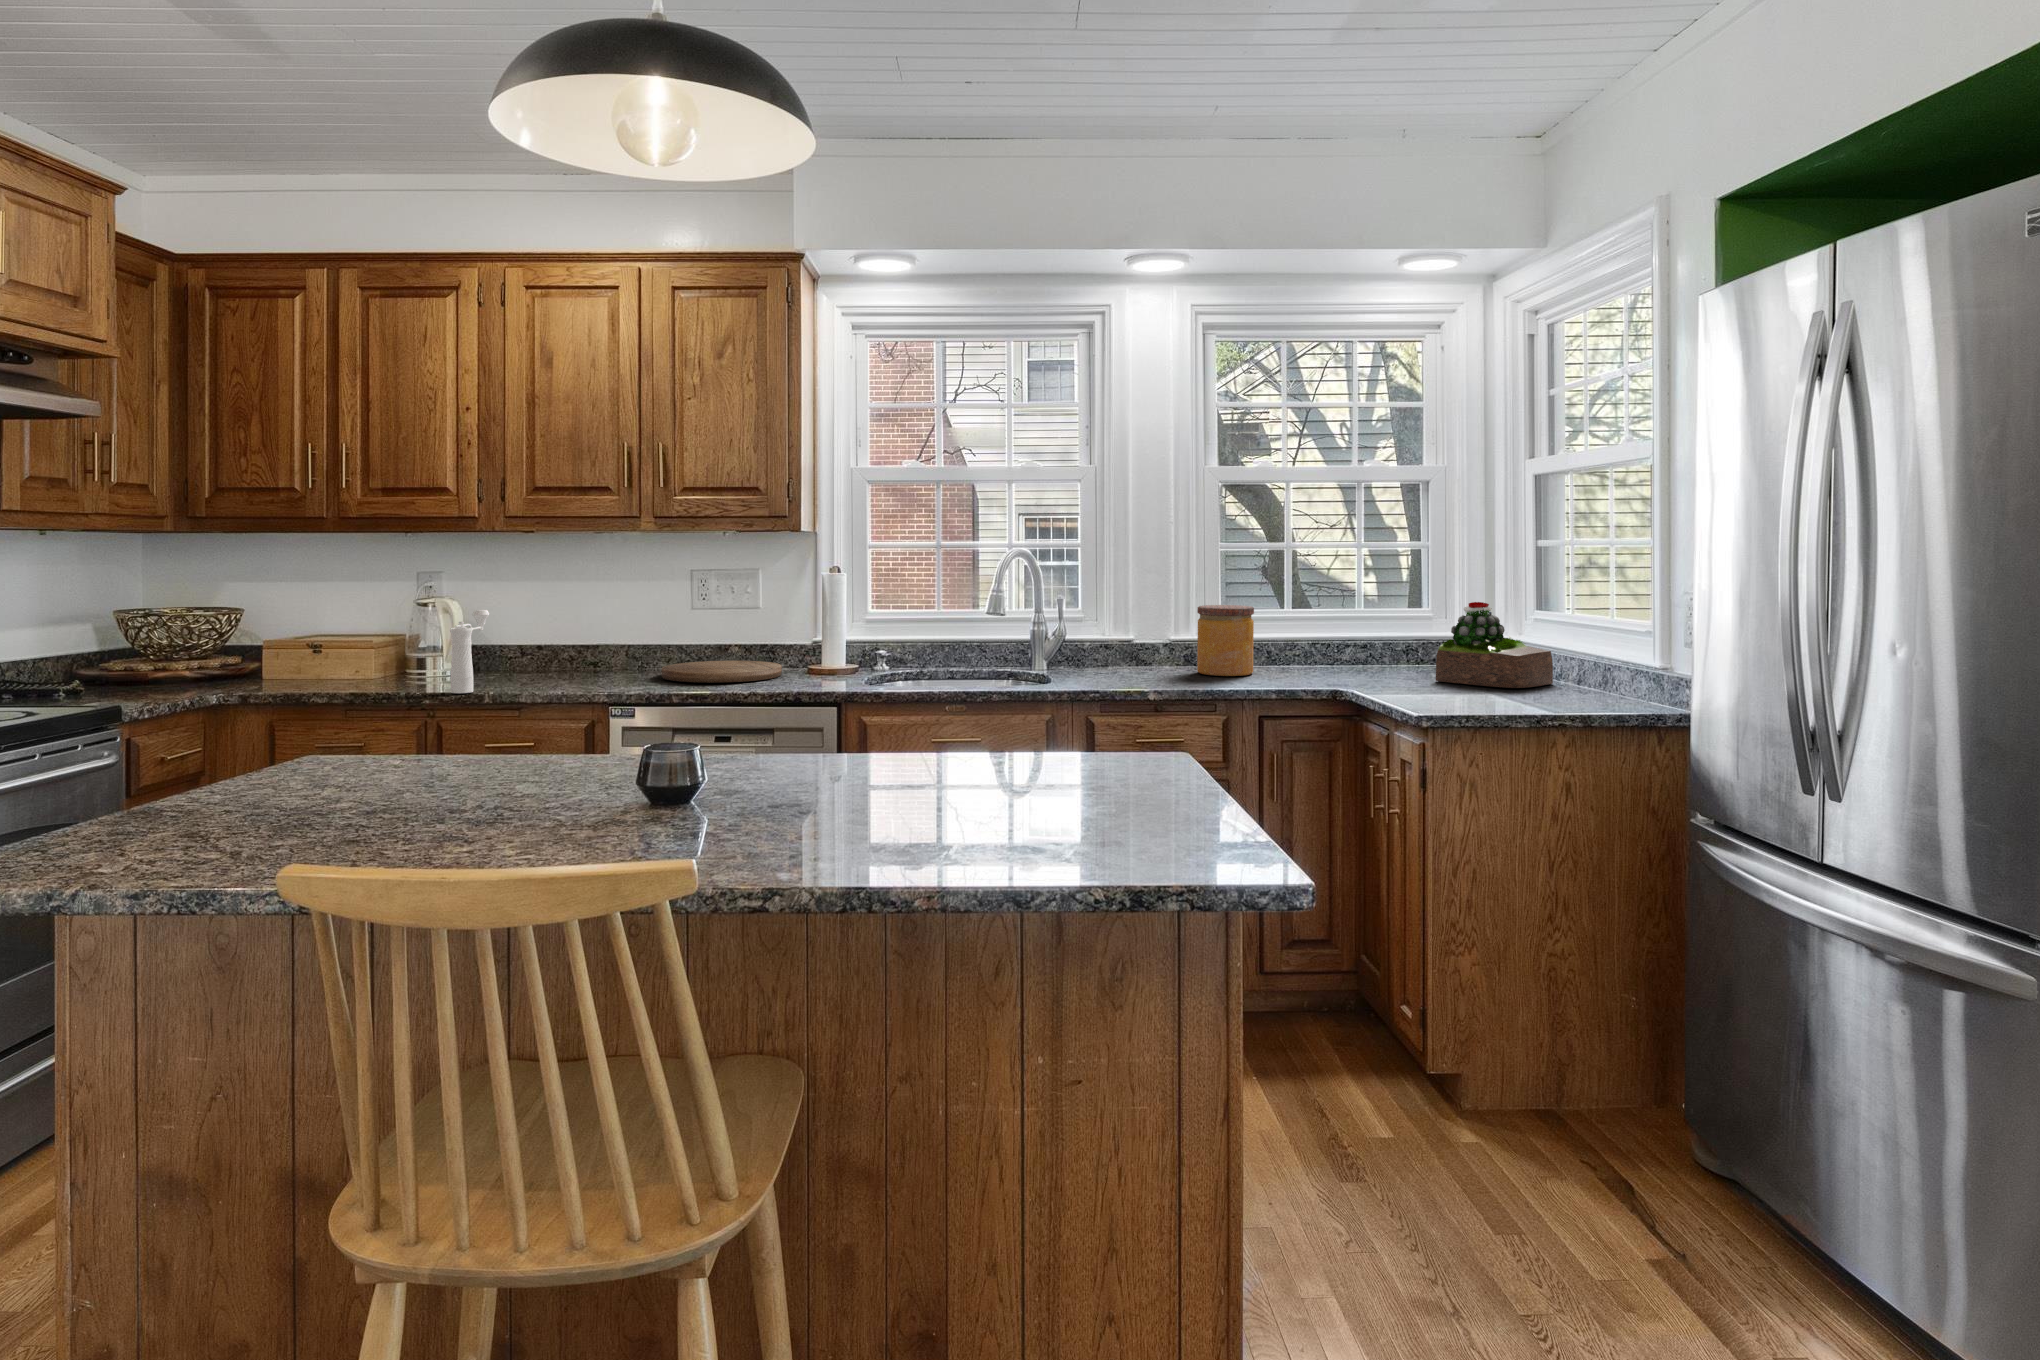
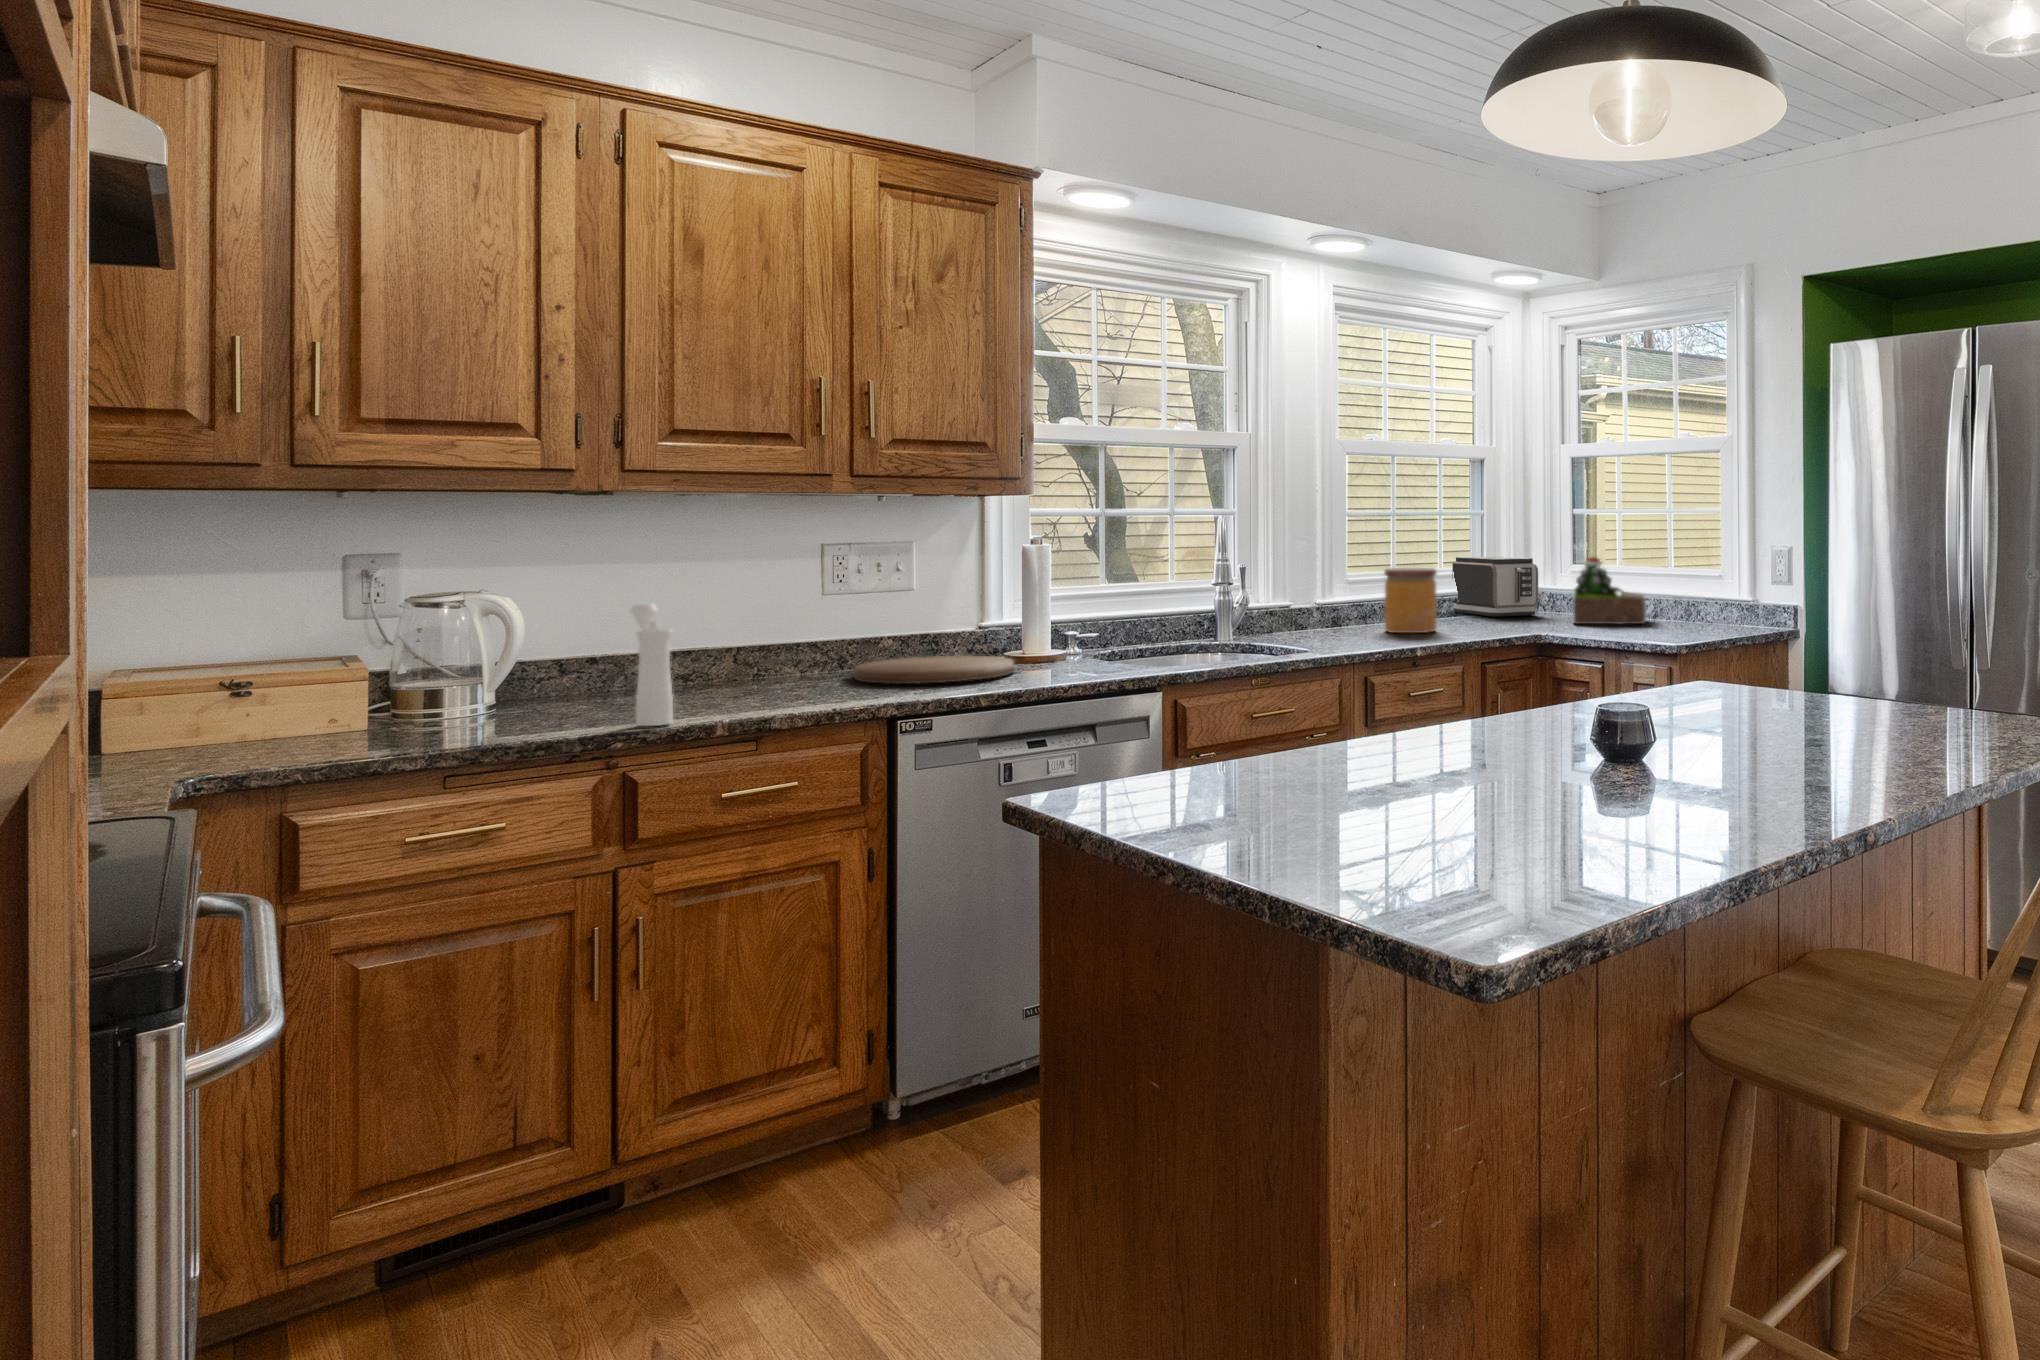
toaster: none [1378,595,1448,666] -> present [1452,557,1538,617]

